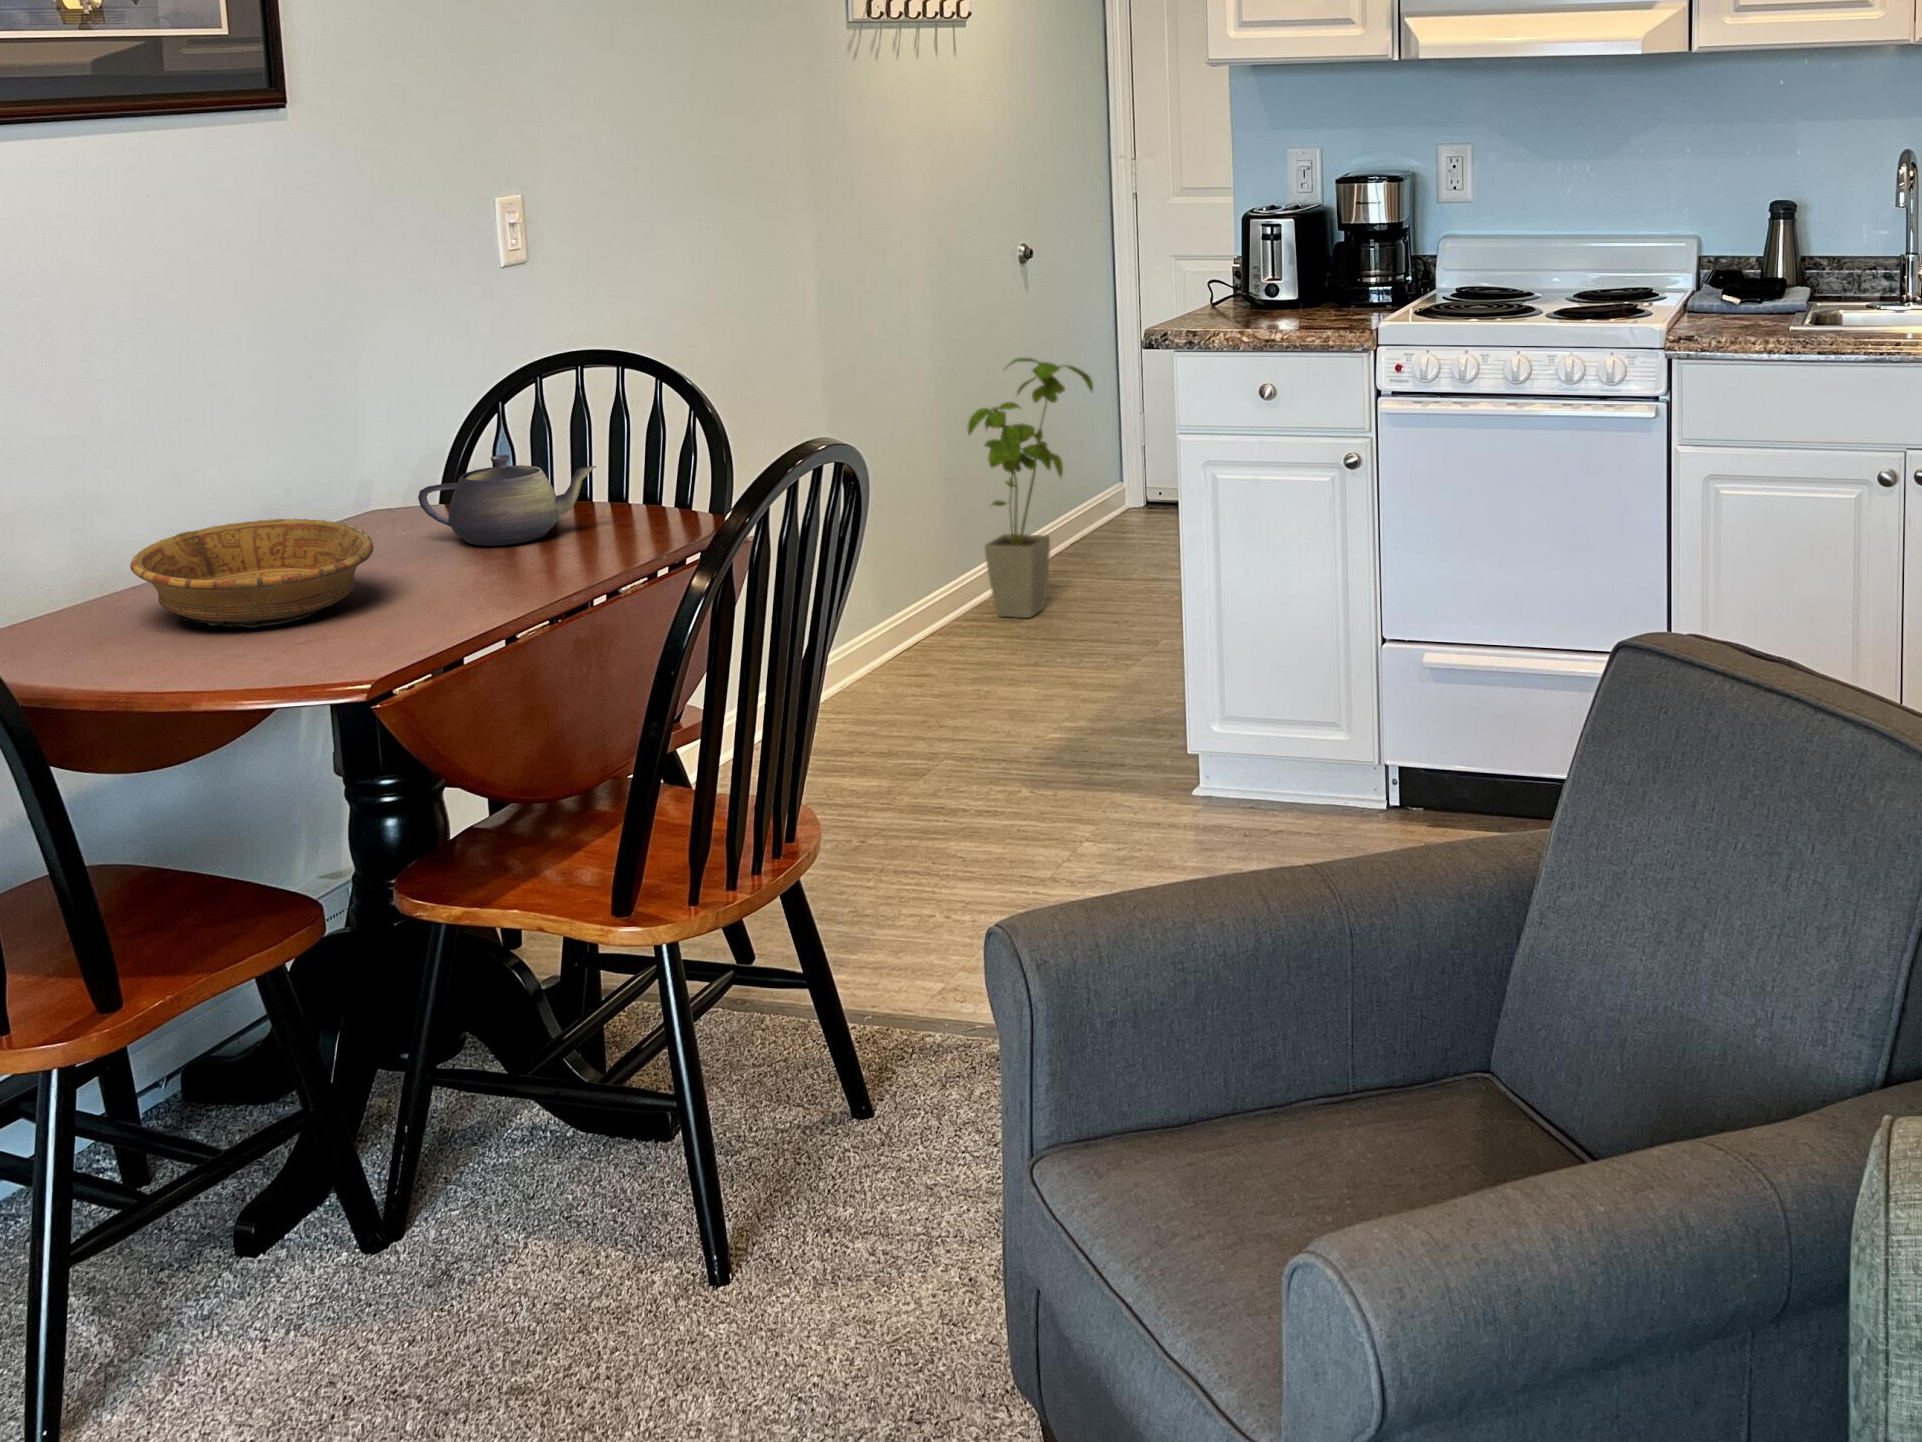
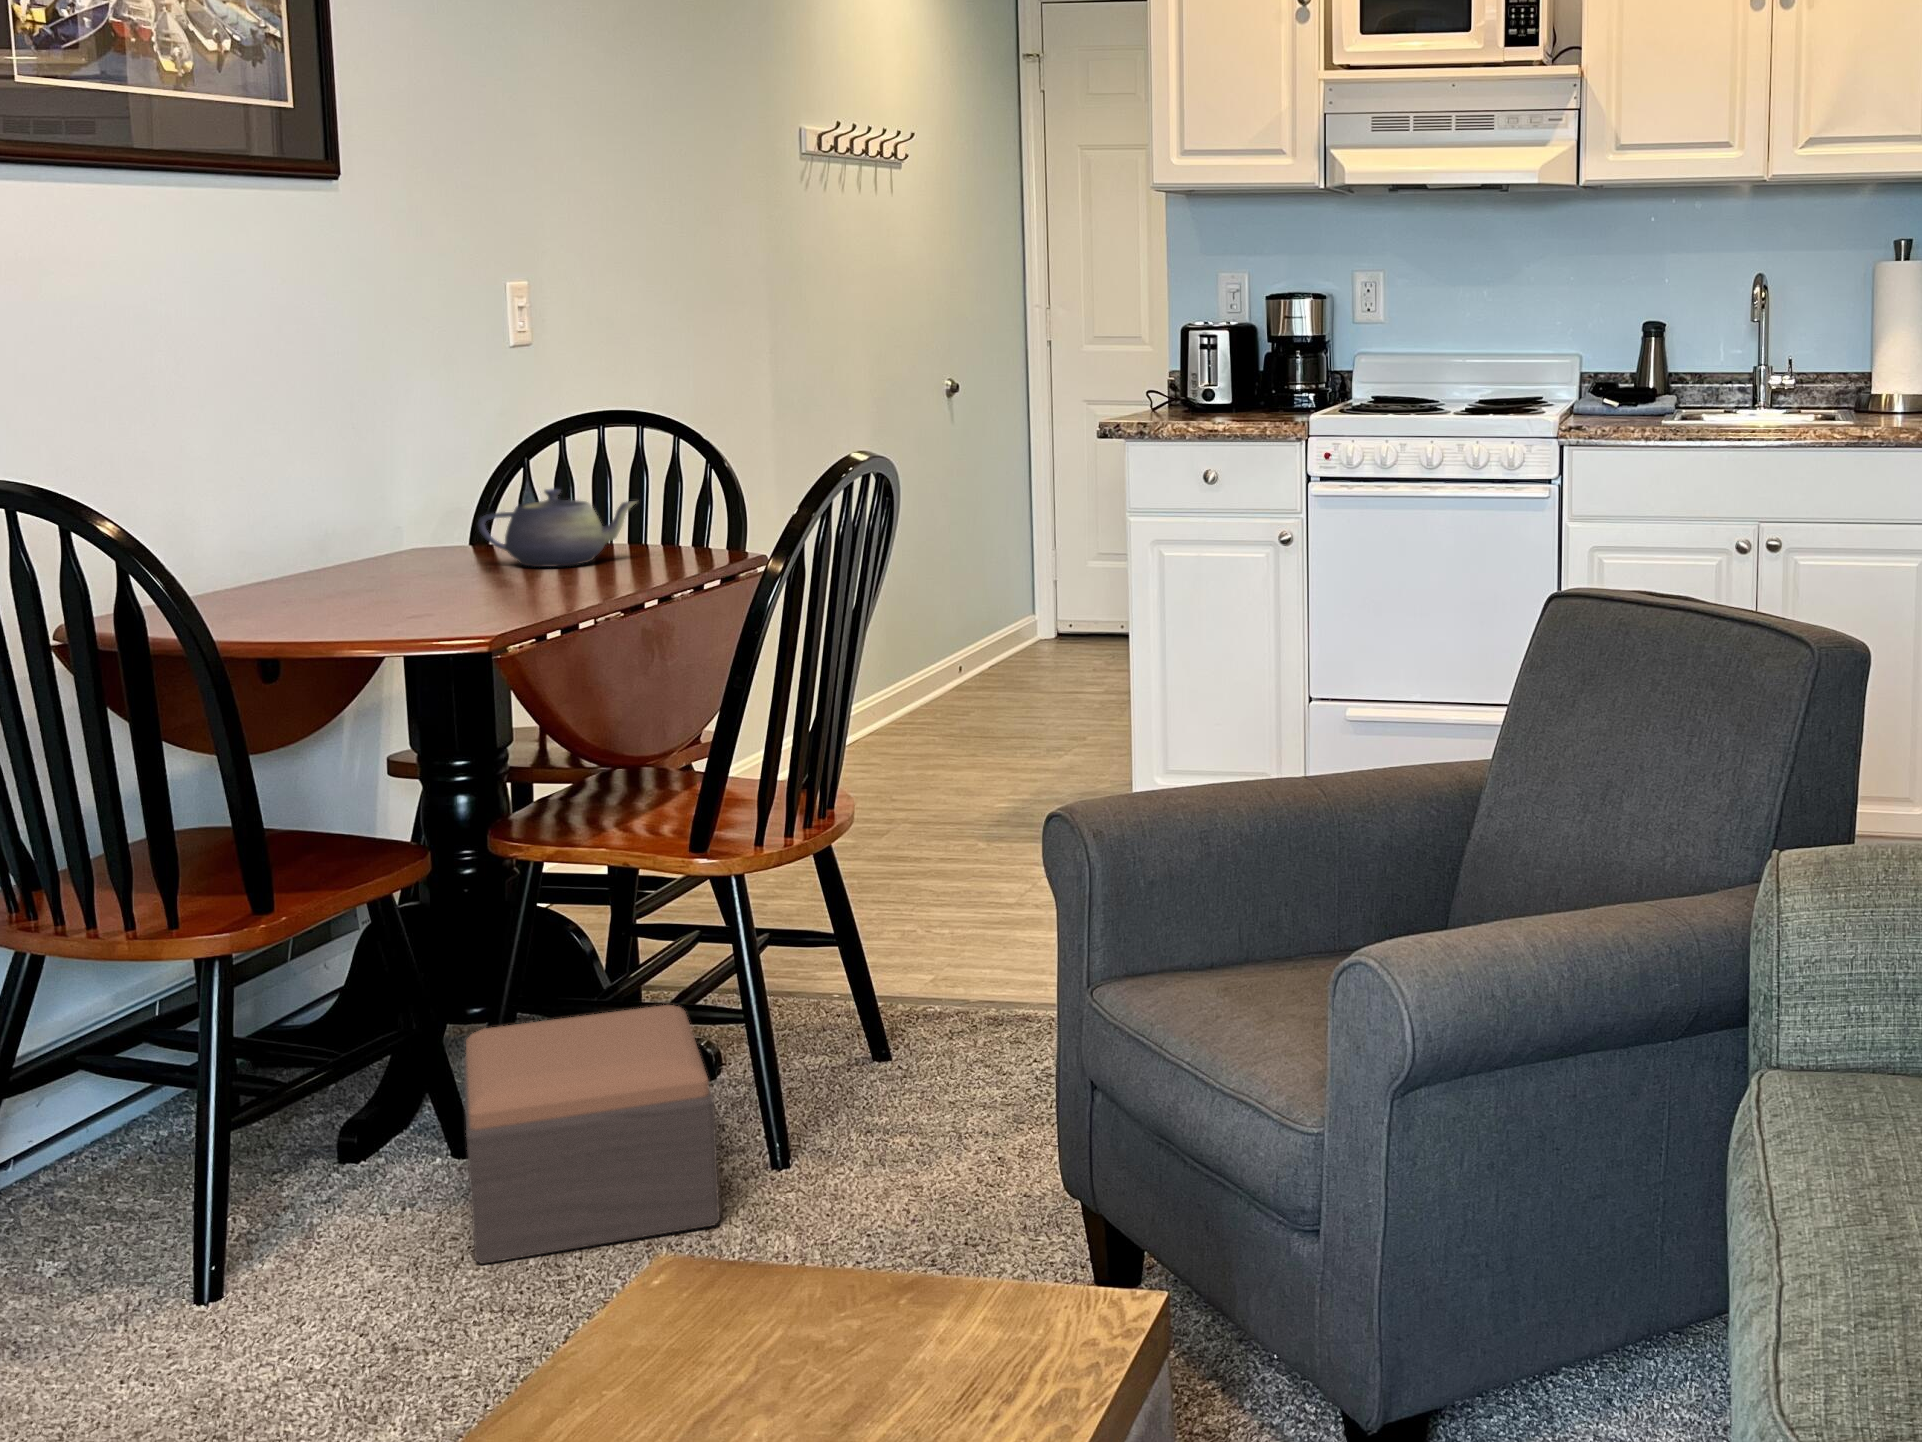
house plant: present [967,358,1093,618] -> none [906,473,1022,716]
decorative bowl: present [130,518,374,627] -> none [251,526,466,610]
footstool: none [327,1085,630,1424] -> present [463,1005,720,1264]

